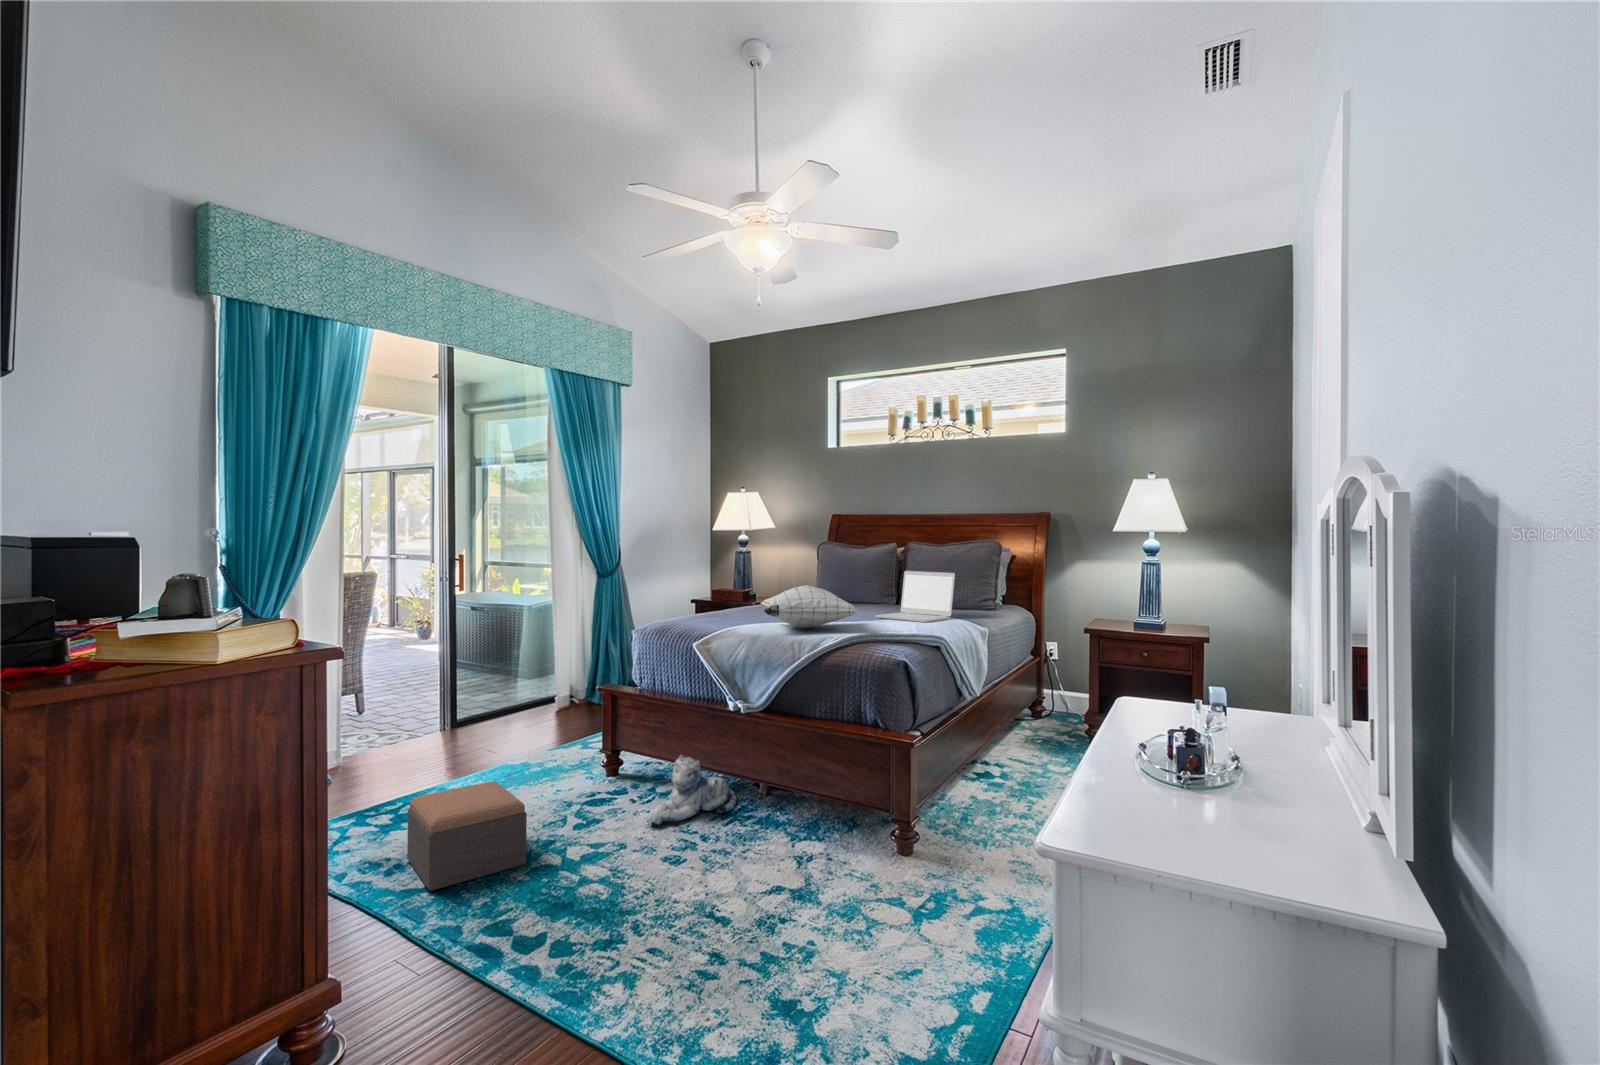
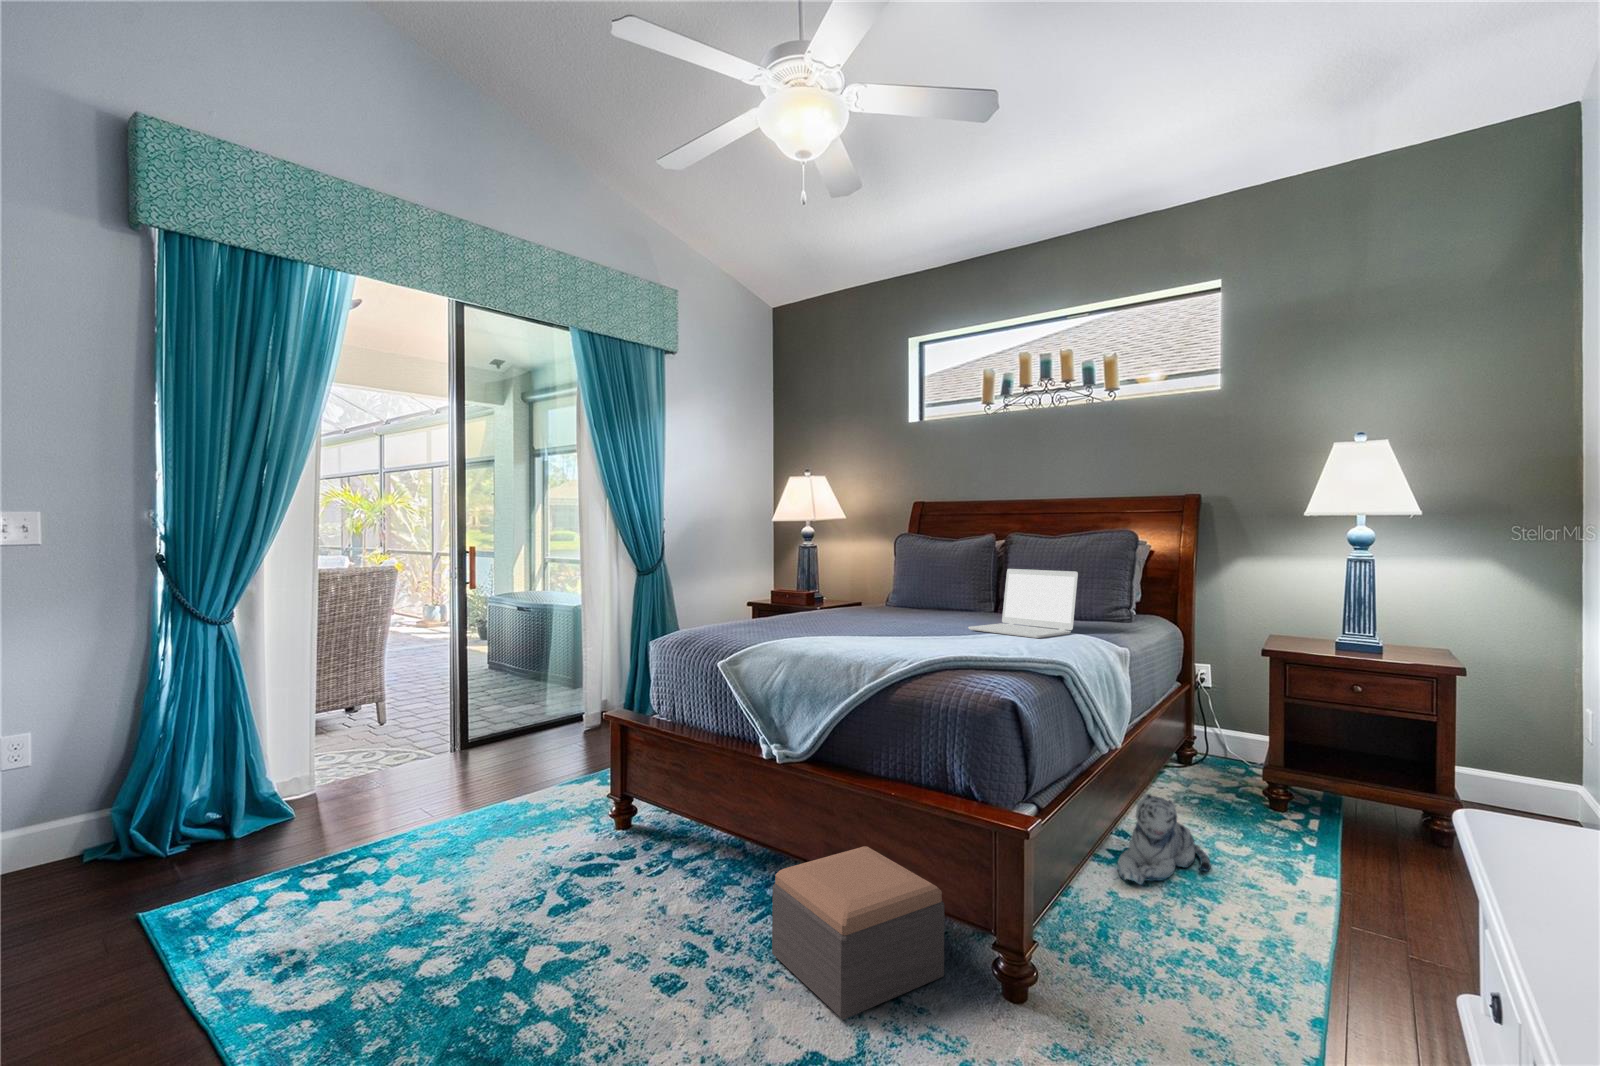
pillow: present [761,585,857,628] -> none [811,586,943,645]
plush toy: present [647,755,737,824] -> present [1117,794,1211,885]
footstool: present [407,781,527,891] -> present [772,846,945,1020]

